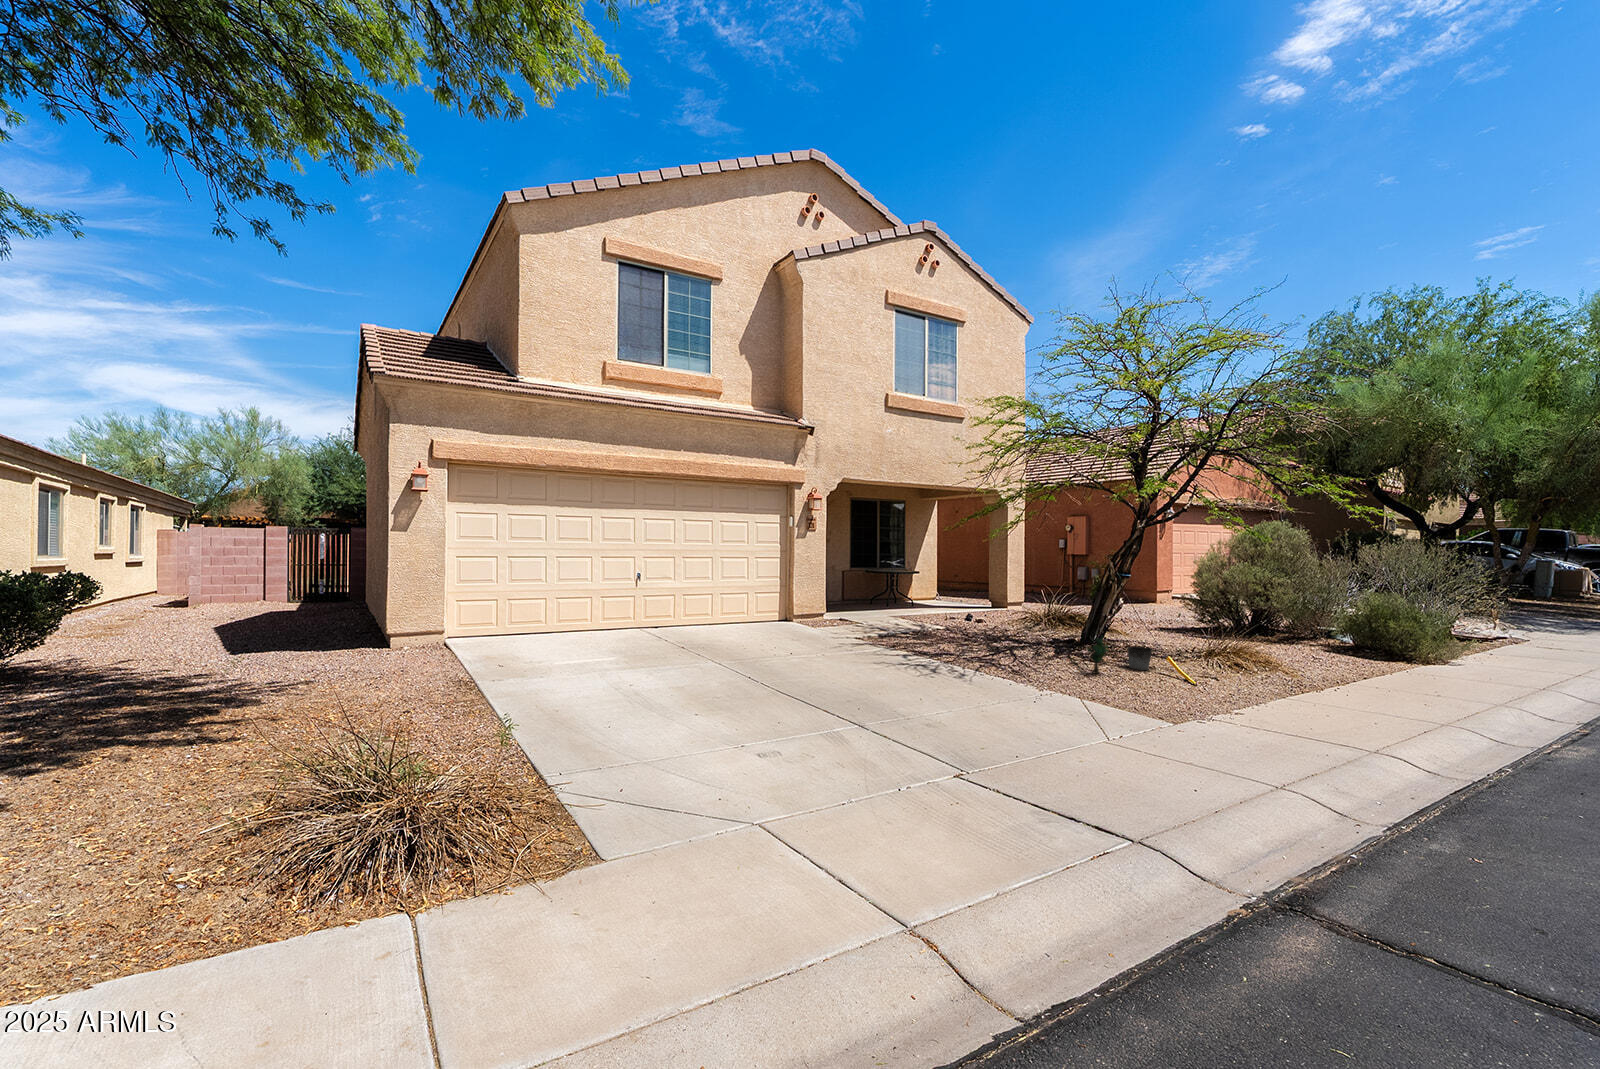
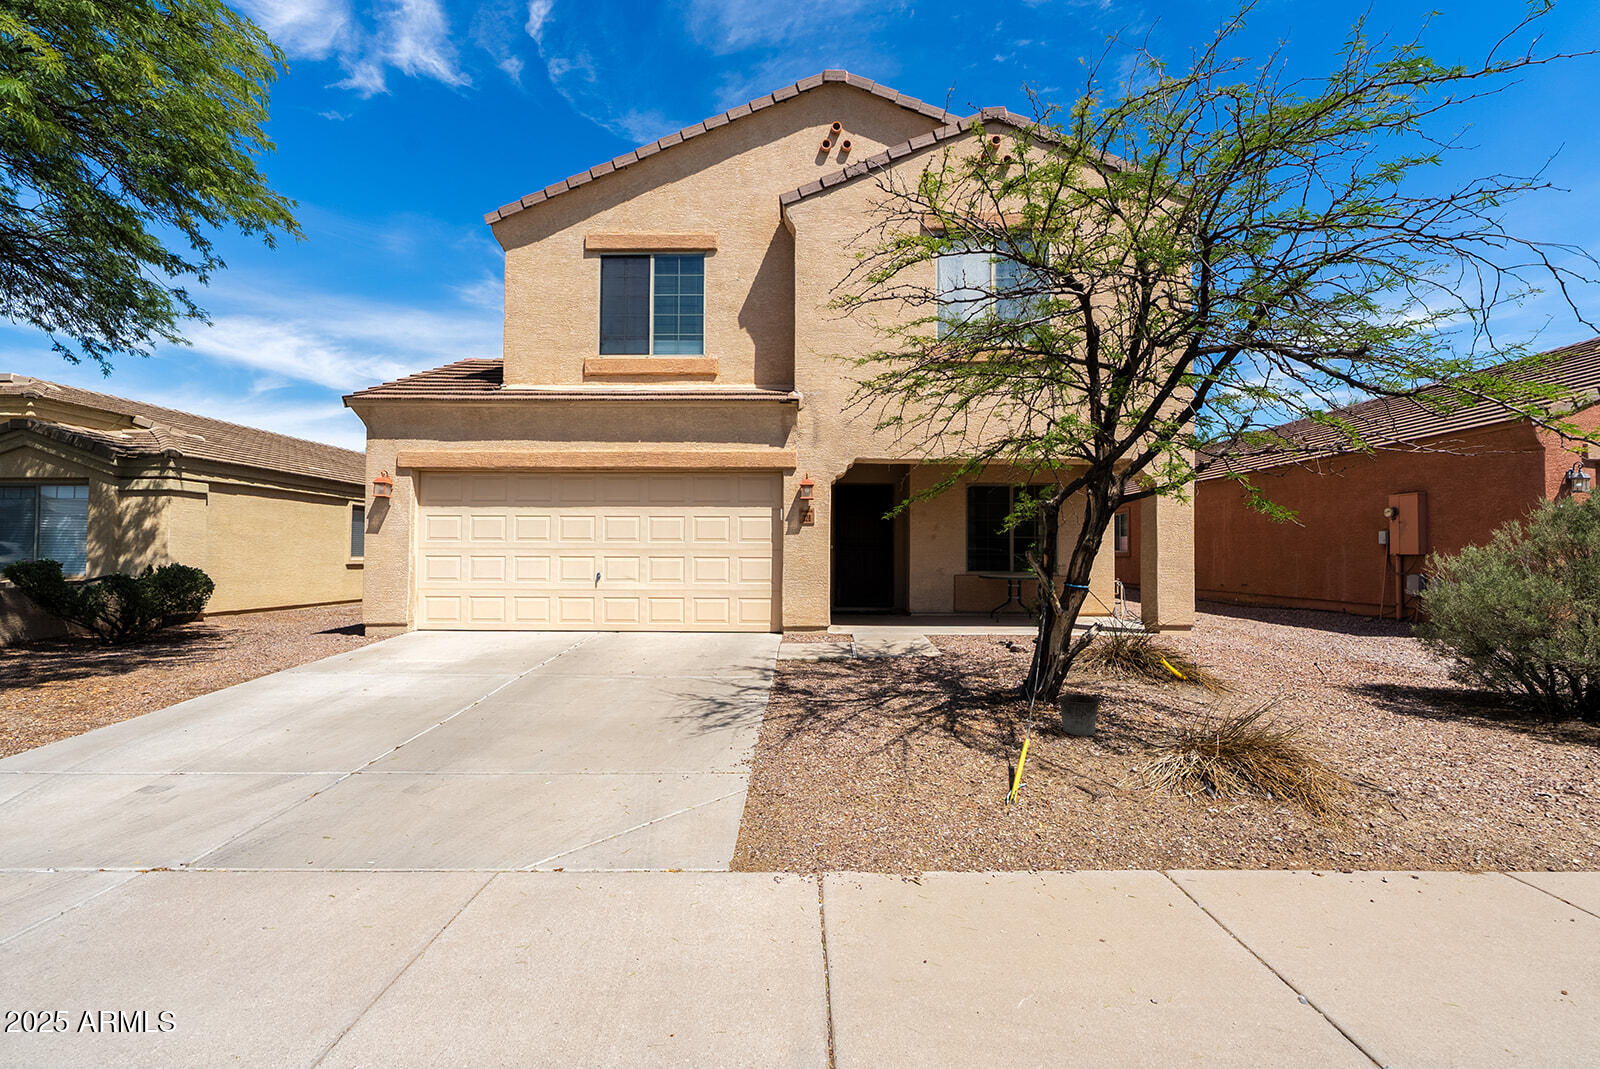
decorative plant: present [1087,636,1109,674] -> none [952,670,990,732]

